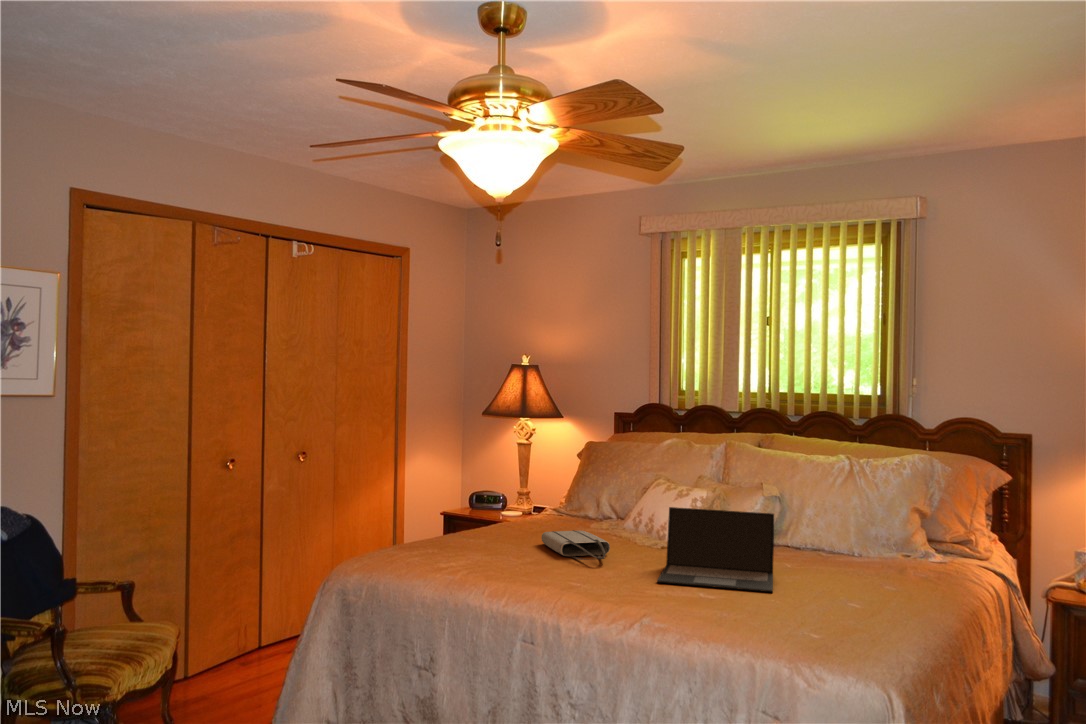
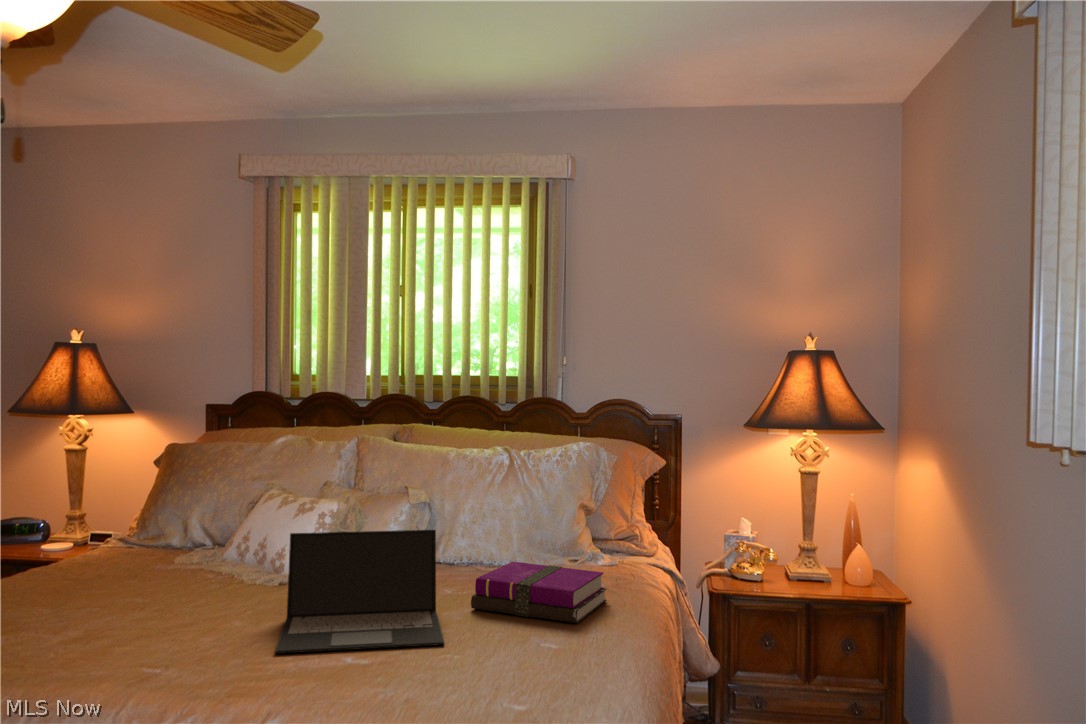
tote bag: present [542,530,610,560] -> none [88,575,200,627]
notebook: none [801,546,917,593] -> present [471,562,607,623]

